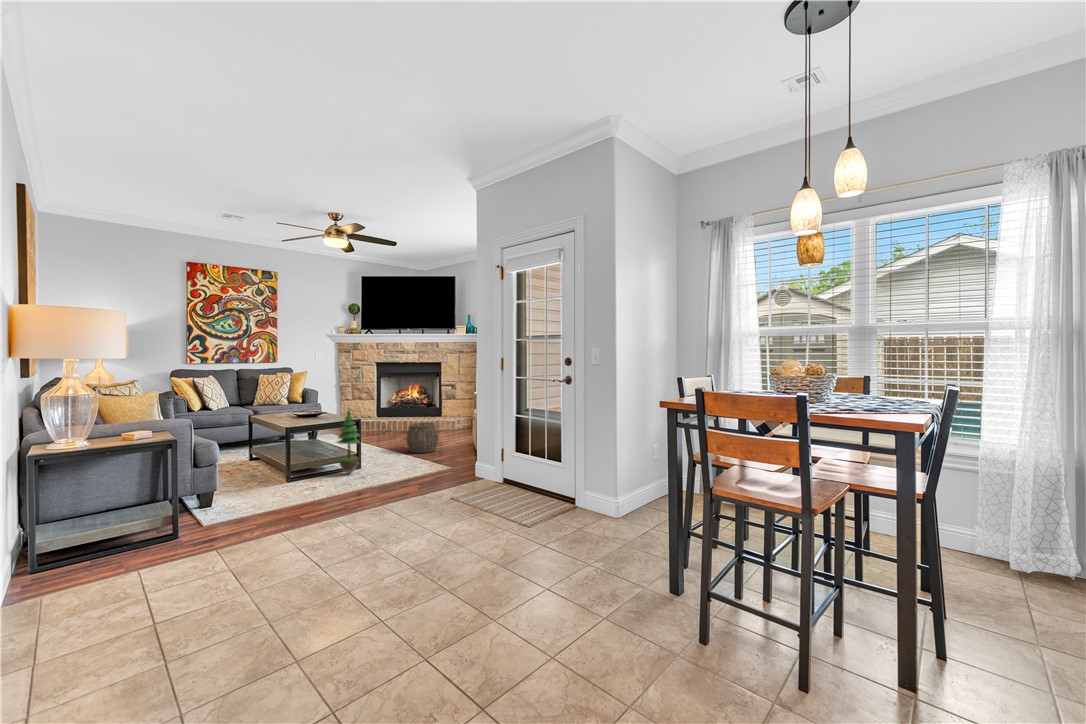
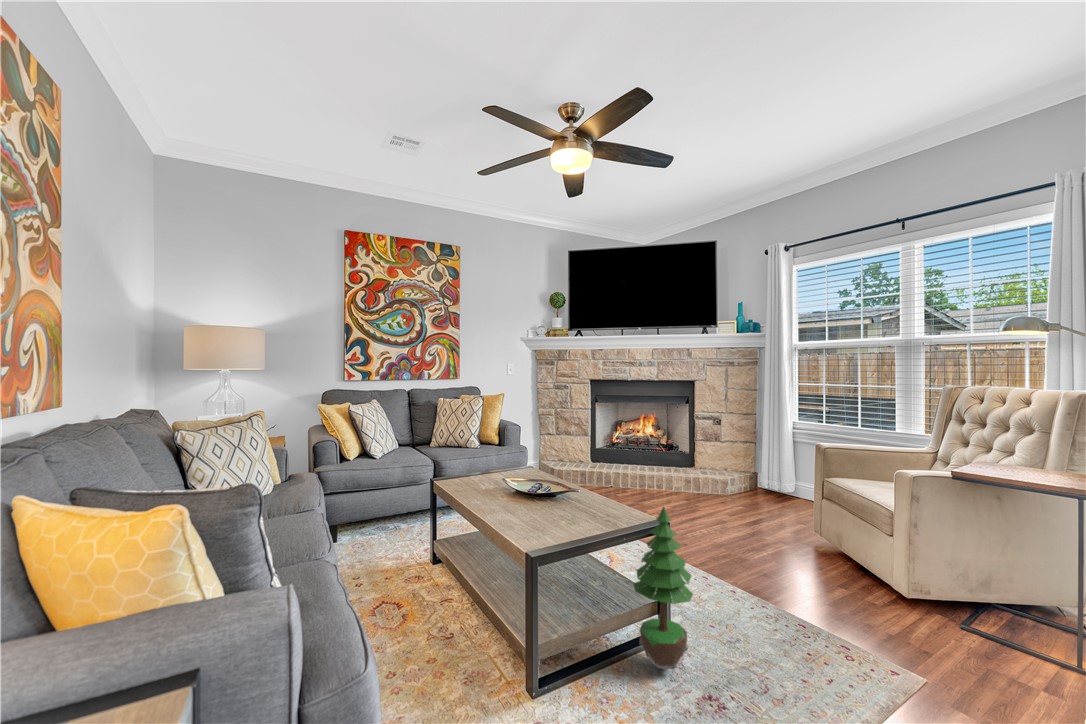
woven basket: present [406,422,439,453] -> none [712,505,782,578]

